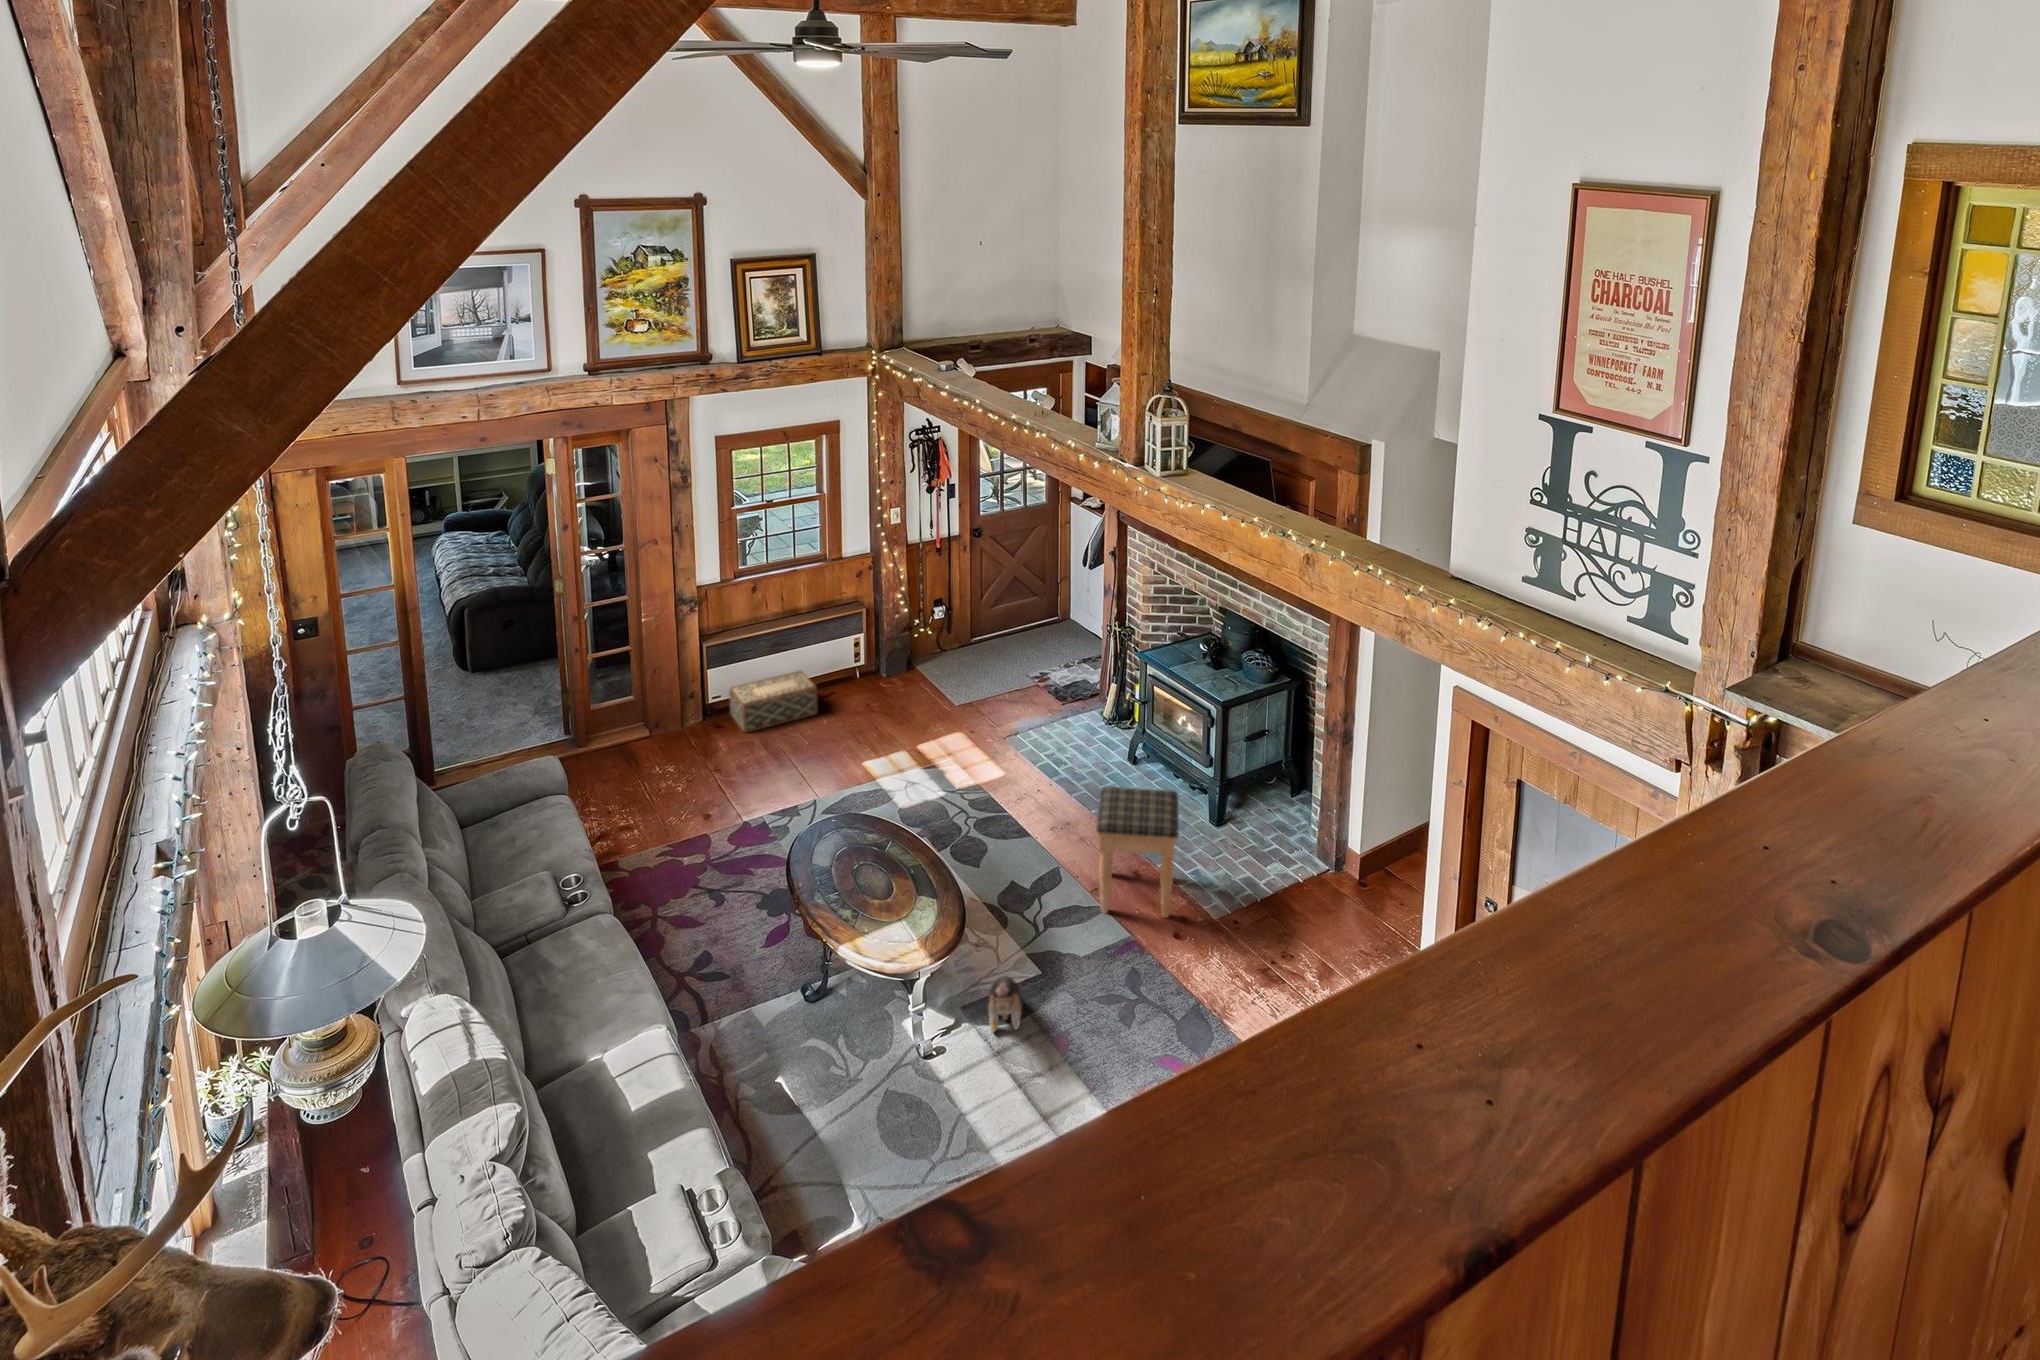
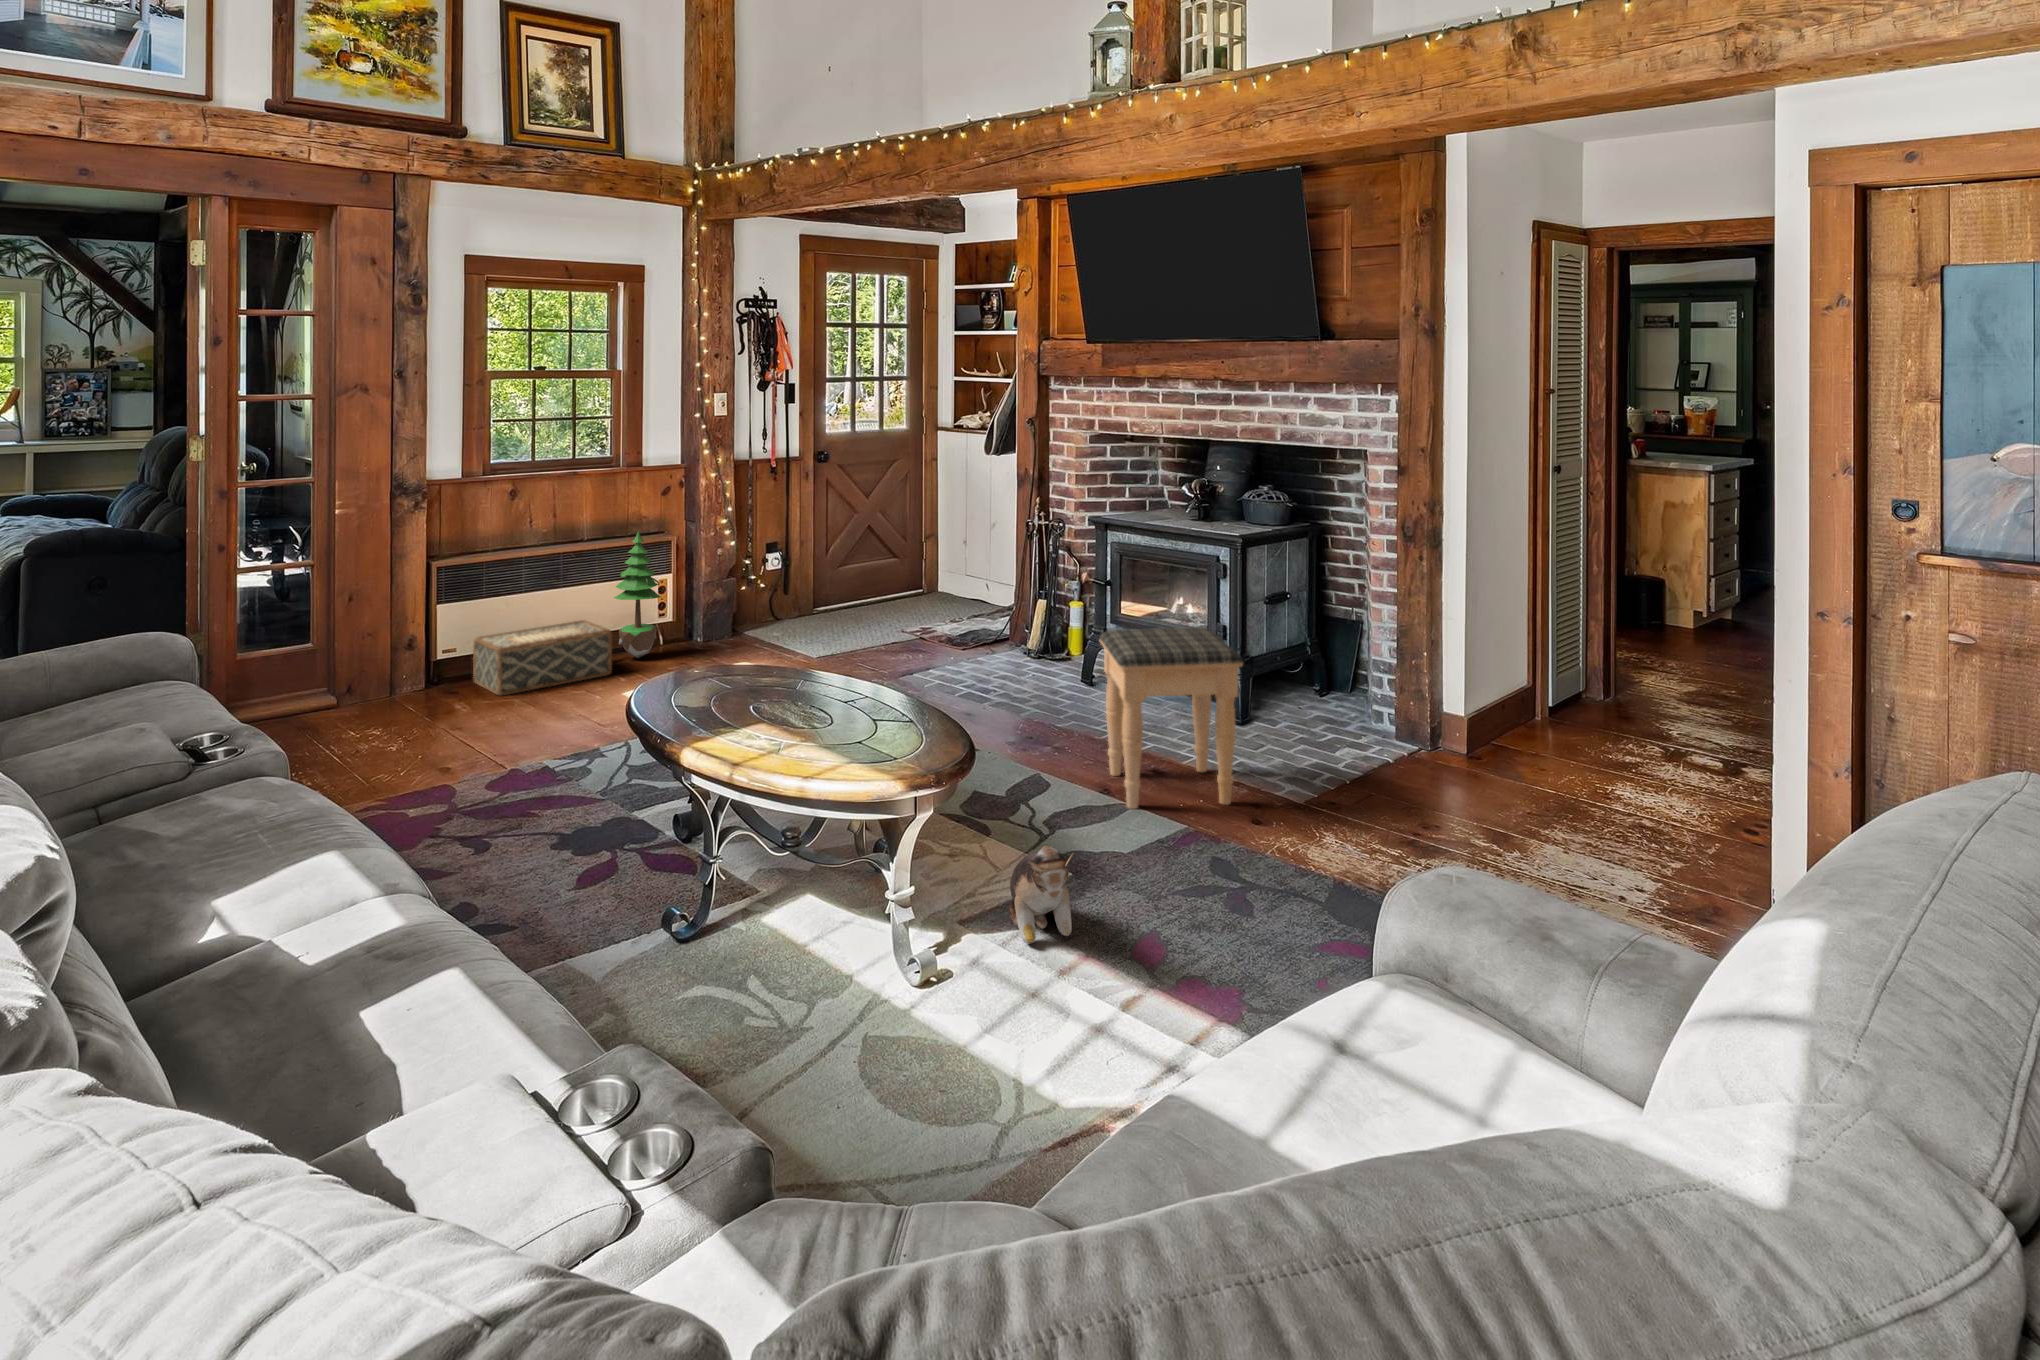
potted tree: none [820,612,852,695] -> present [614,531,661,658]

